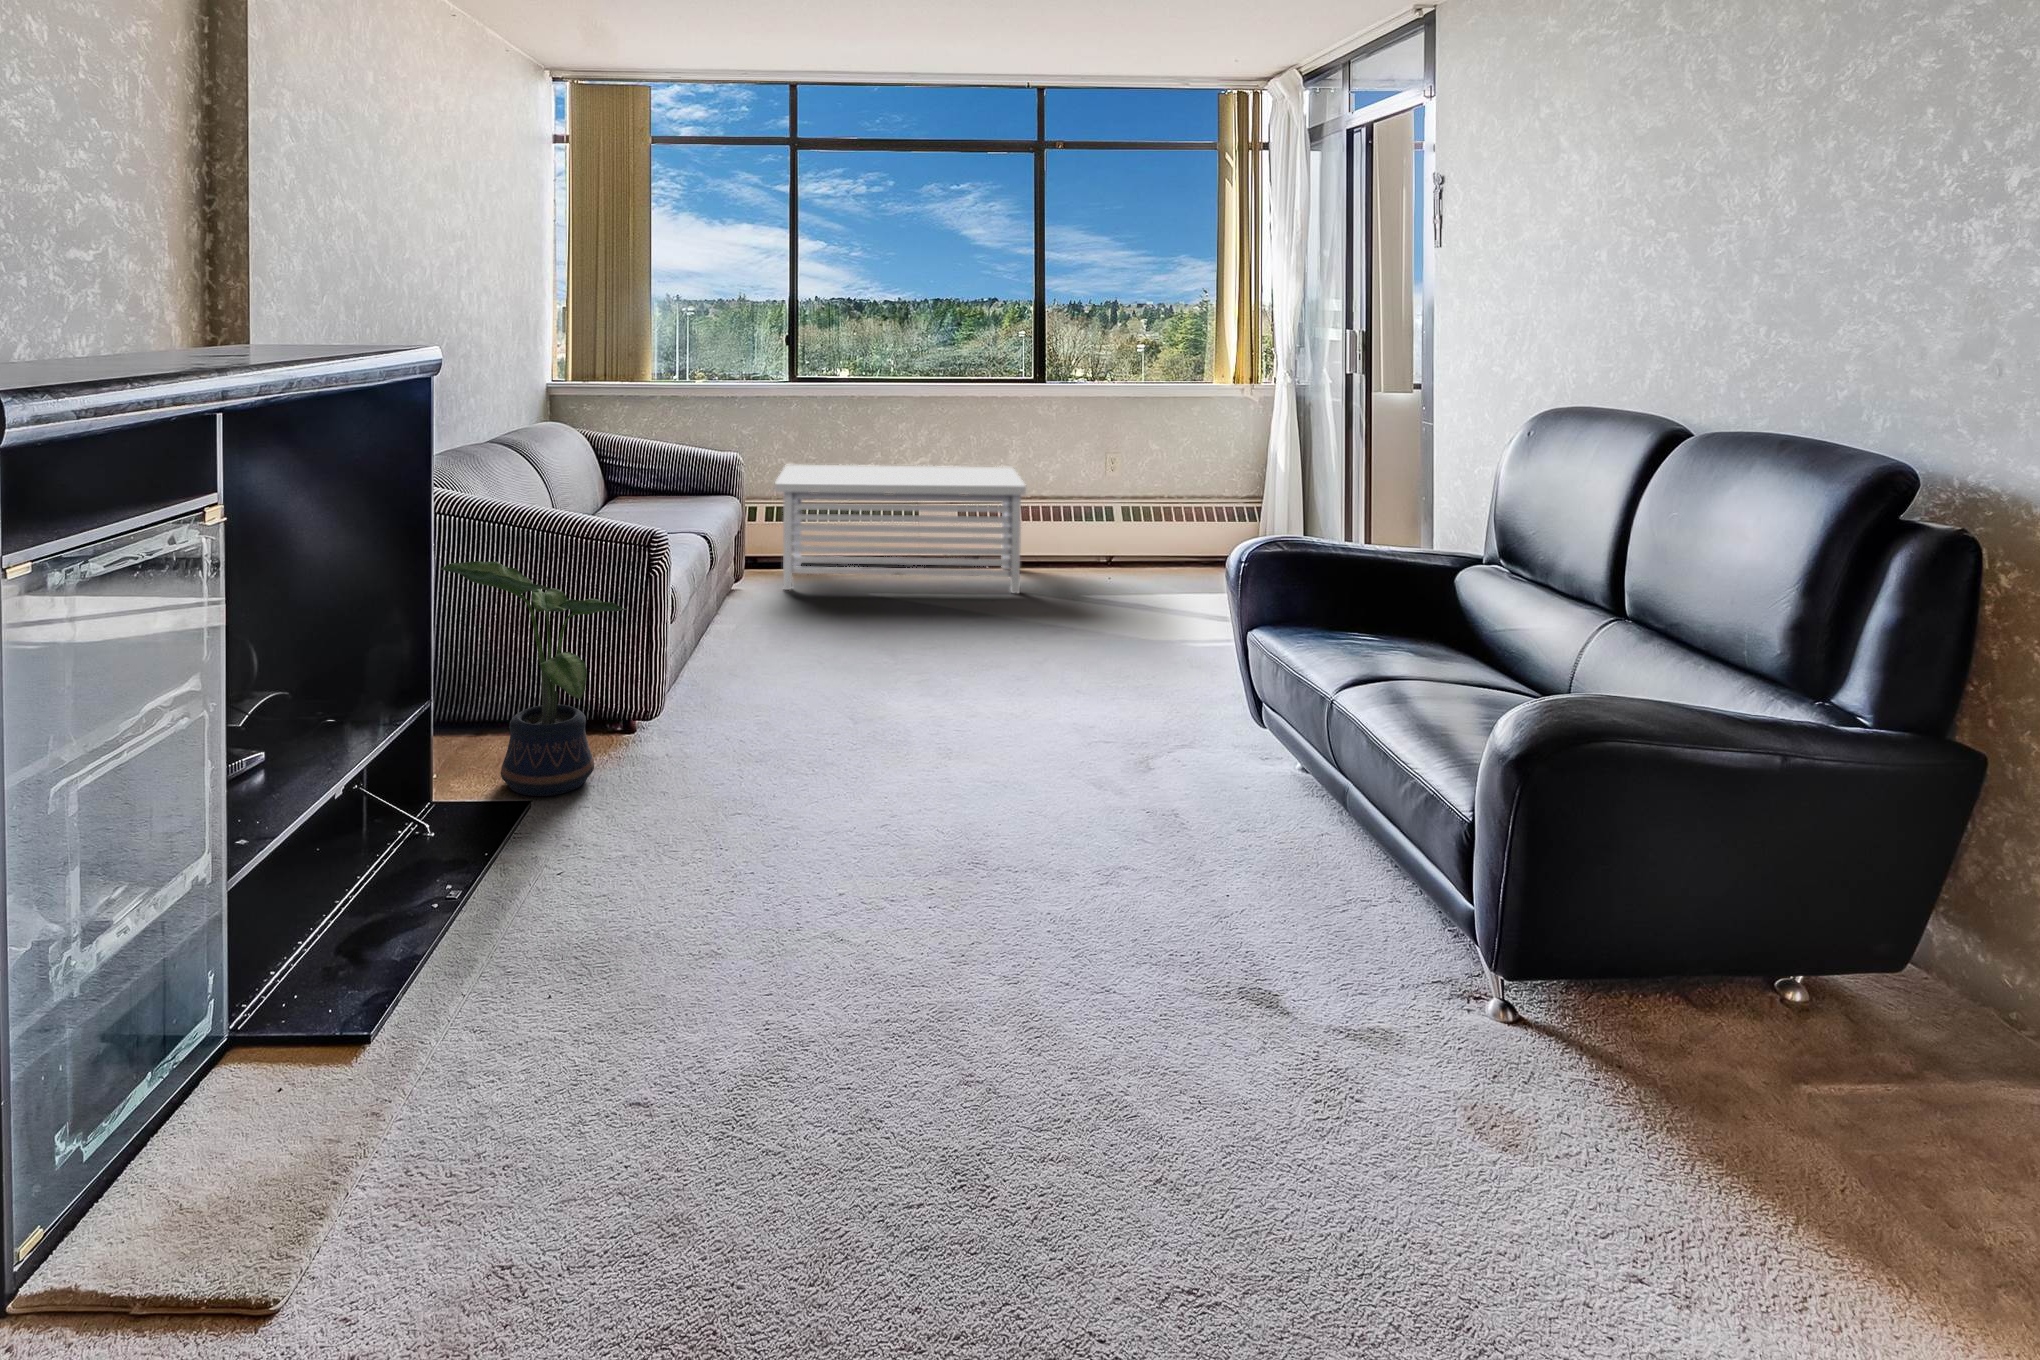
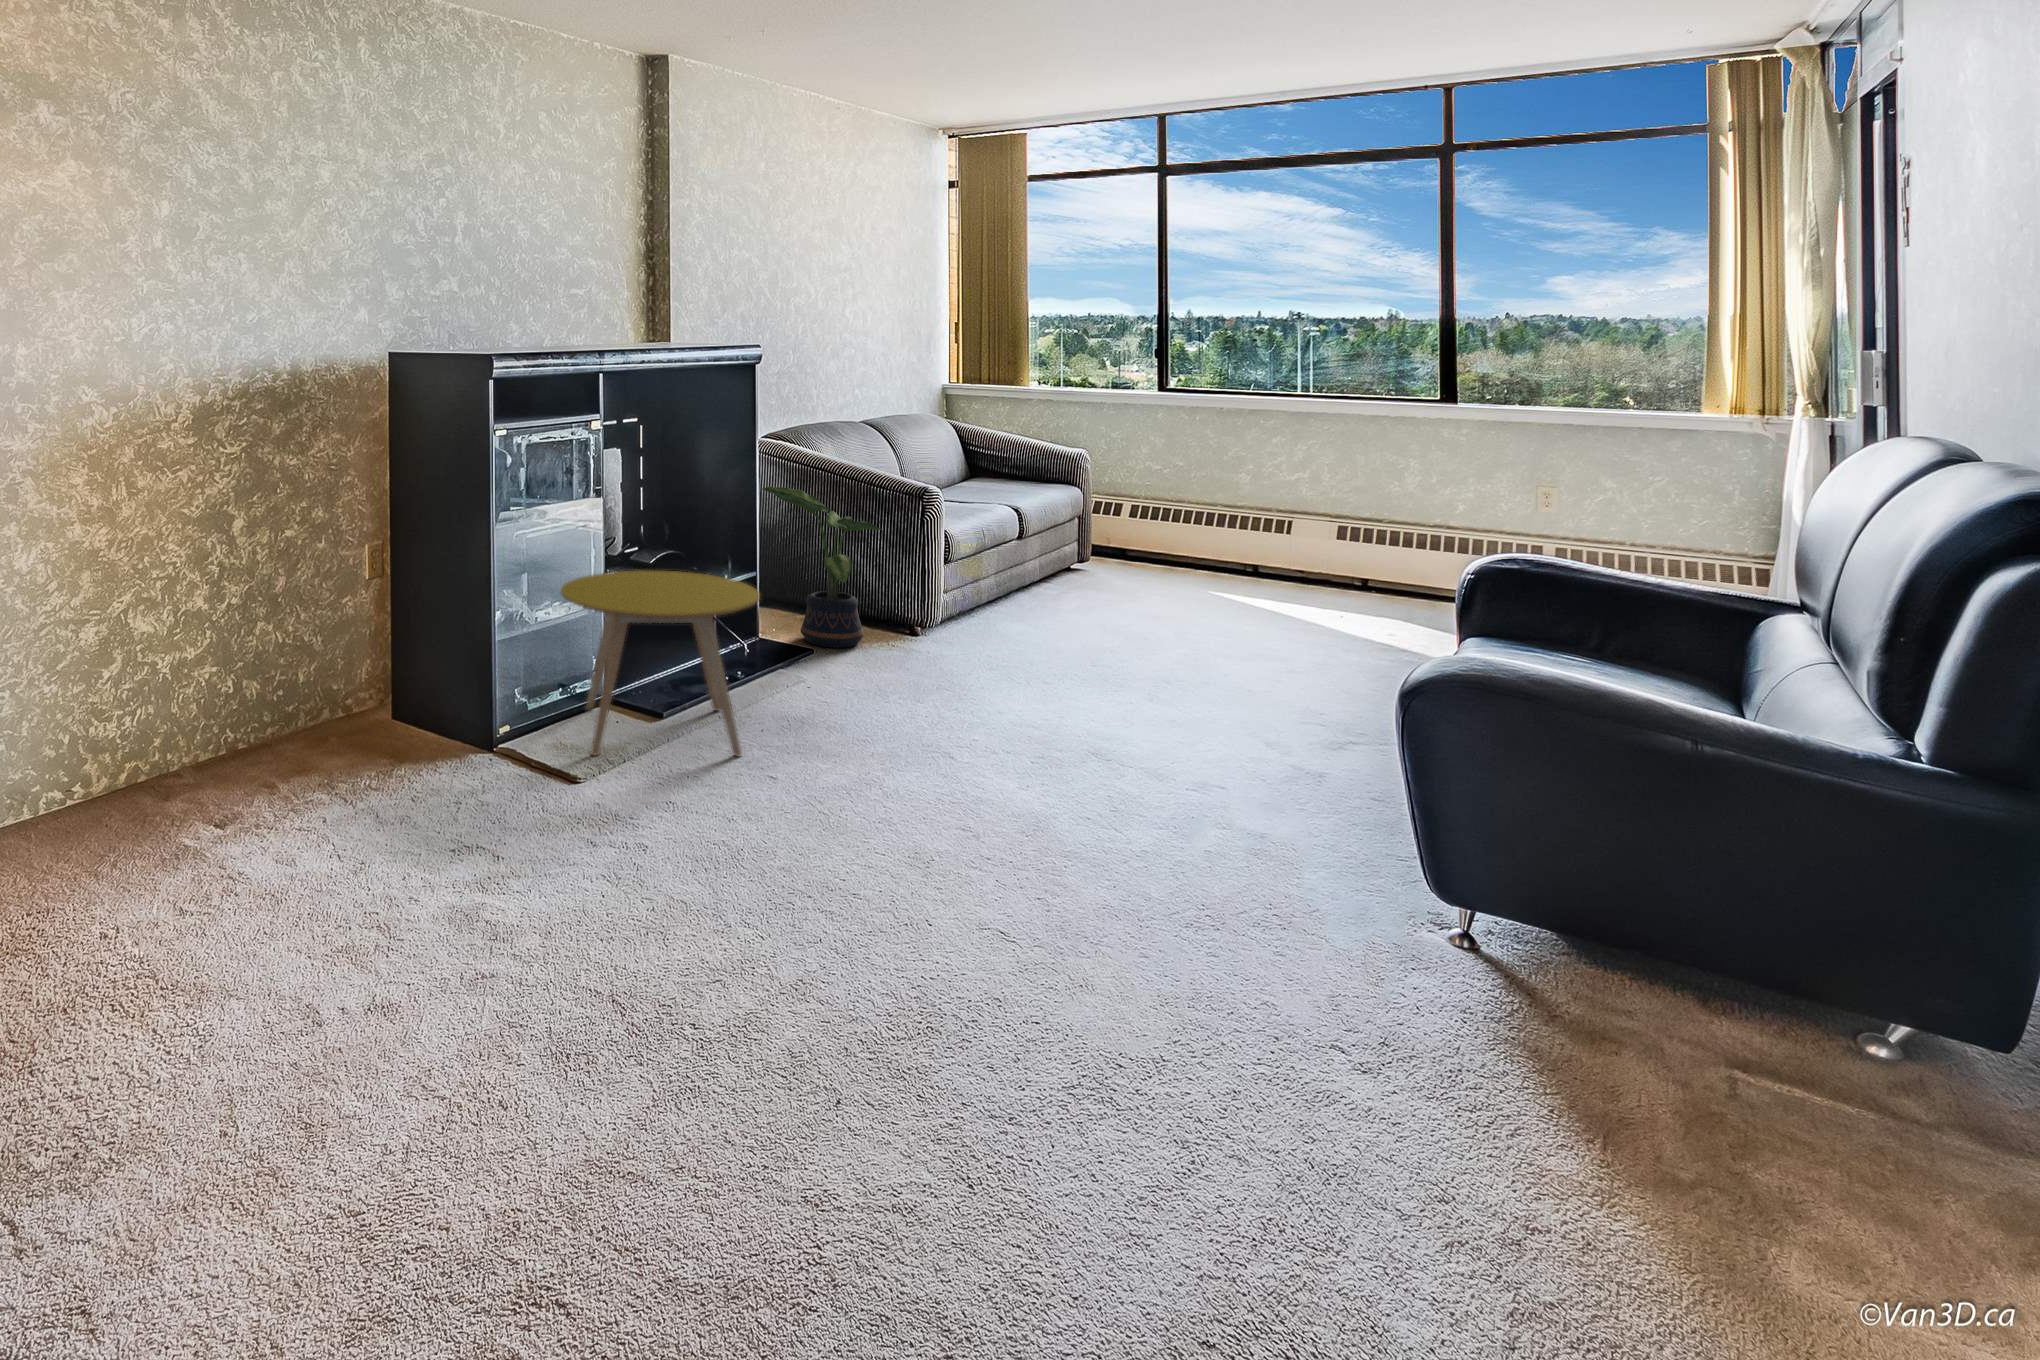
storage bench: present [775,465,1026,593] -> none [1110,466,1397,604]
side table: none [157,769,581,1273] -> present [561,571,760,757]

